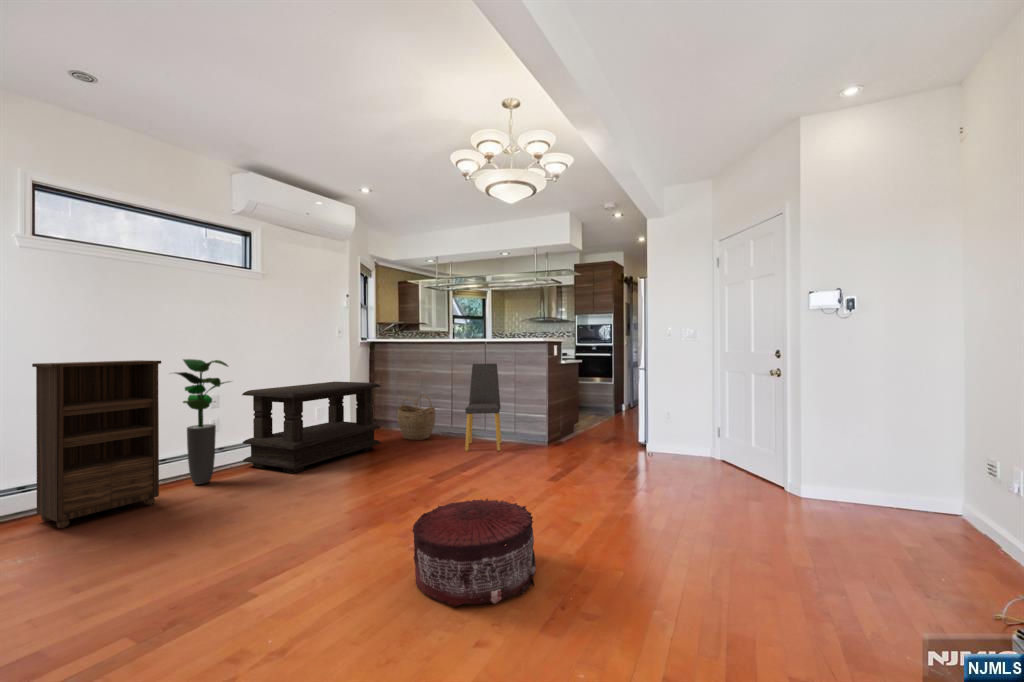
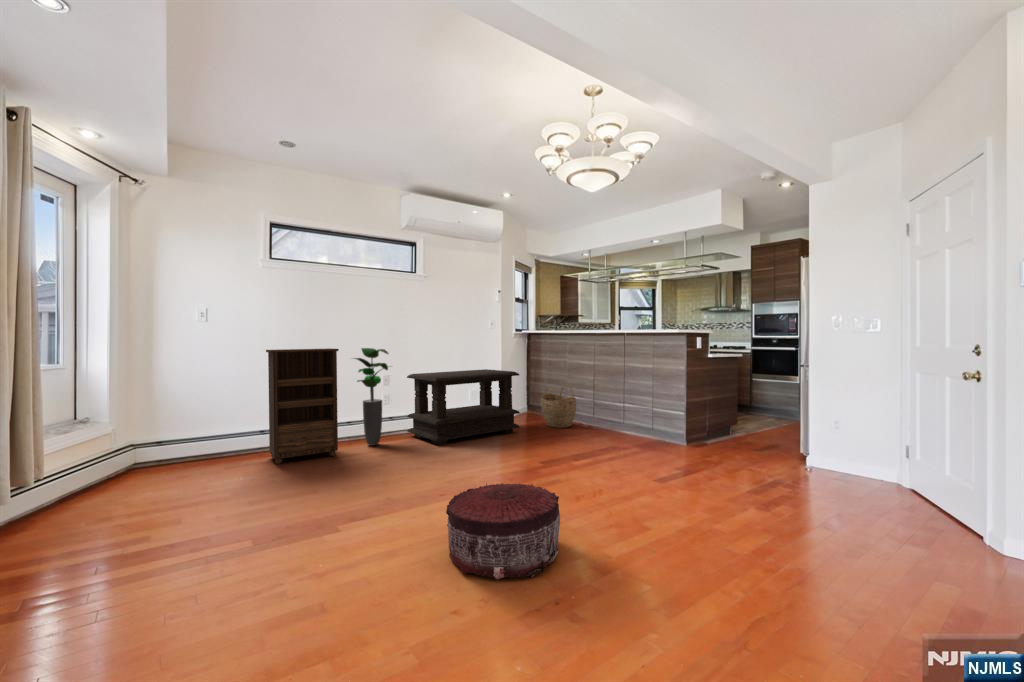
dining chair: present [465,364,501,451] -> none [593,356,637,446]

